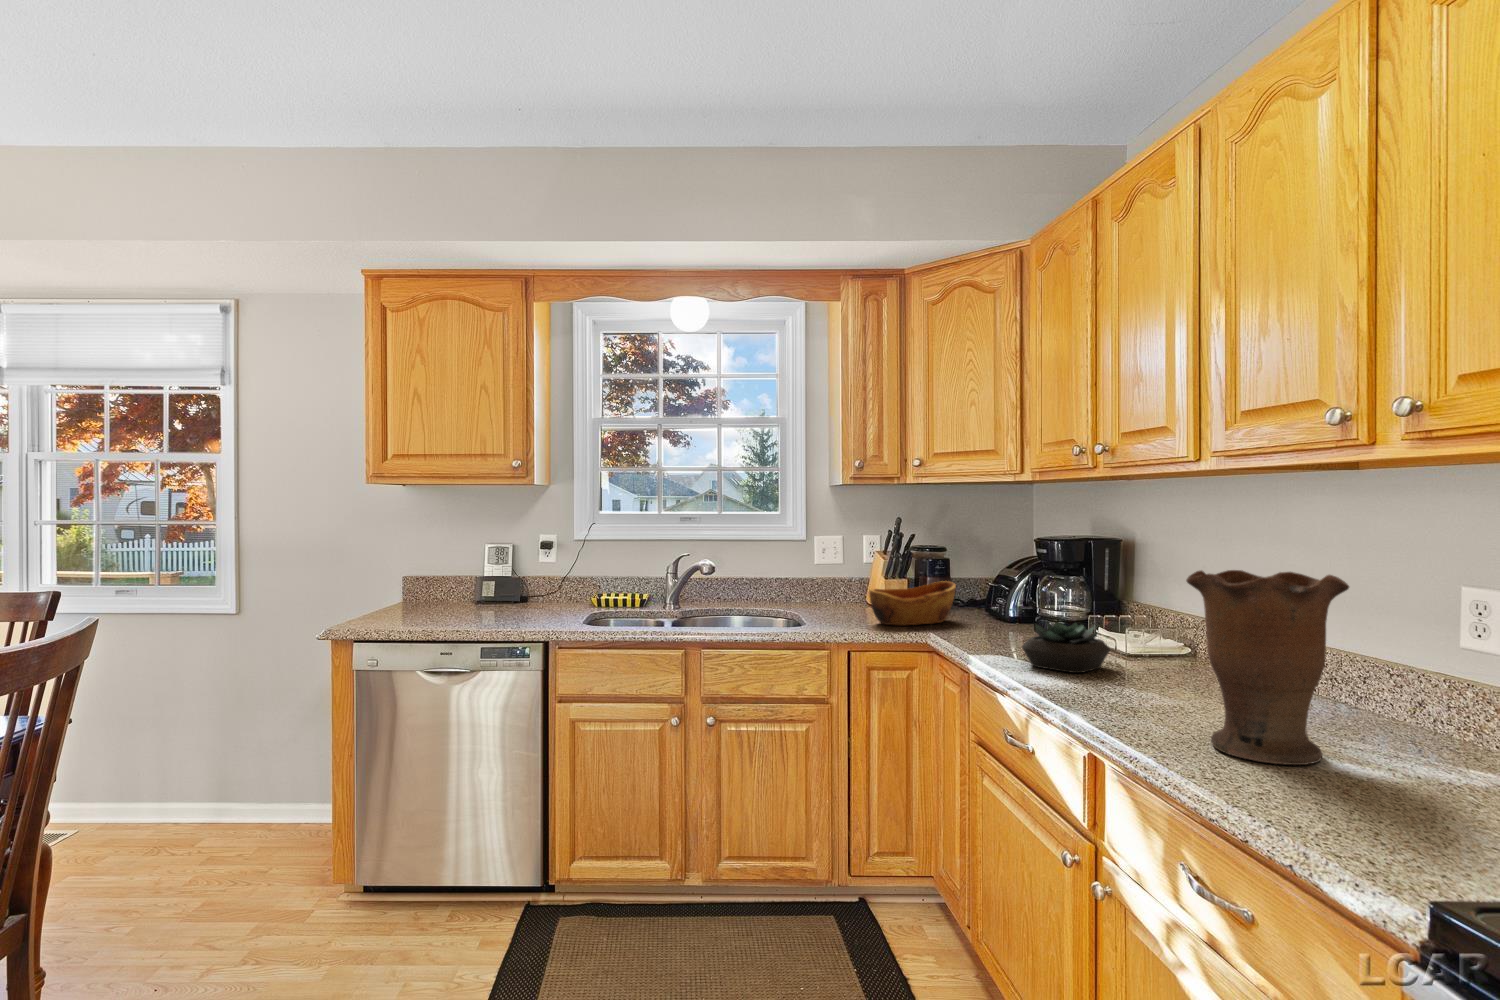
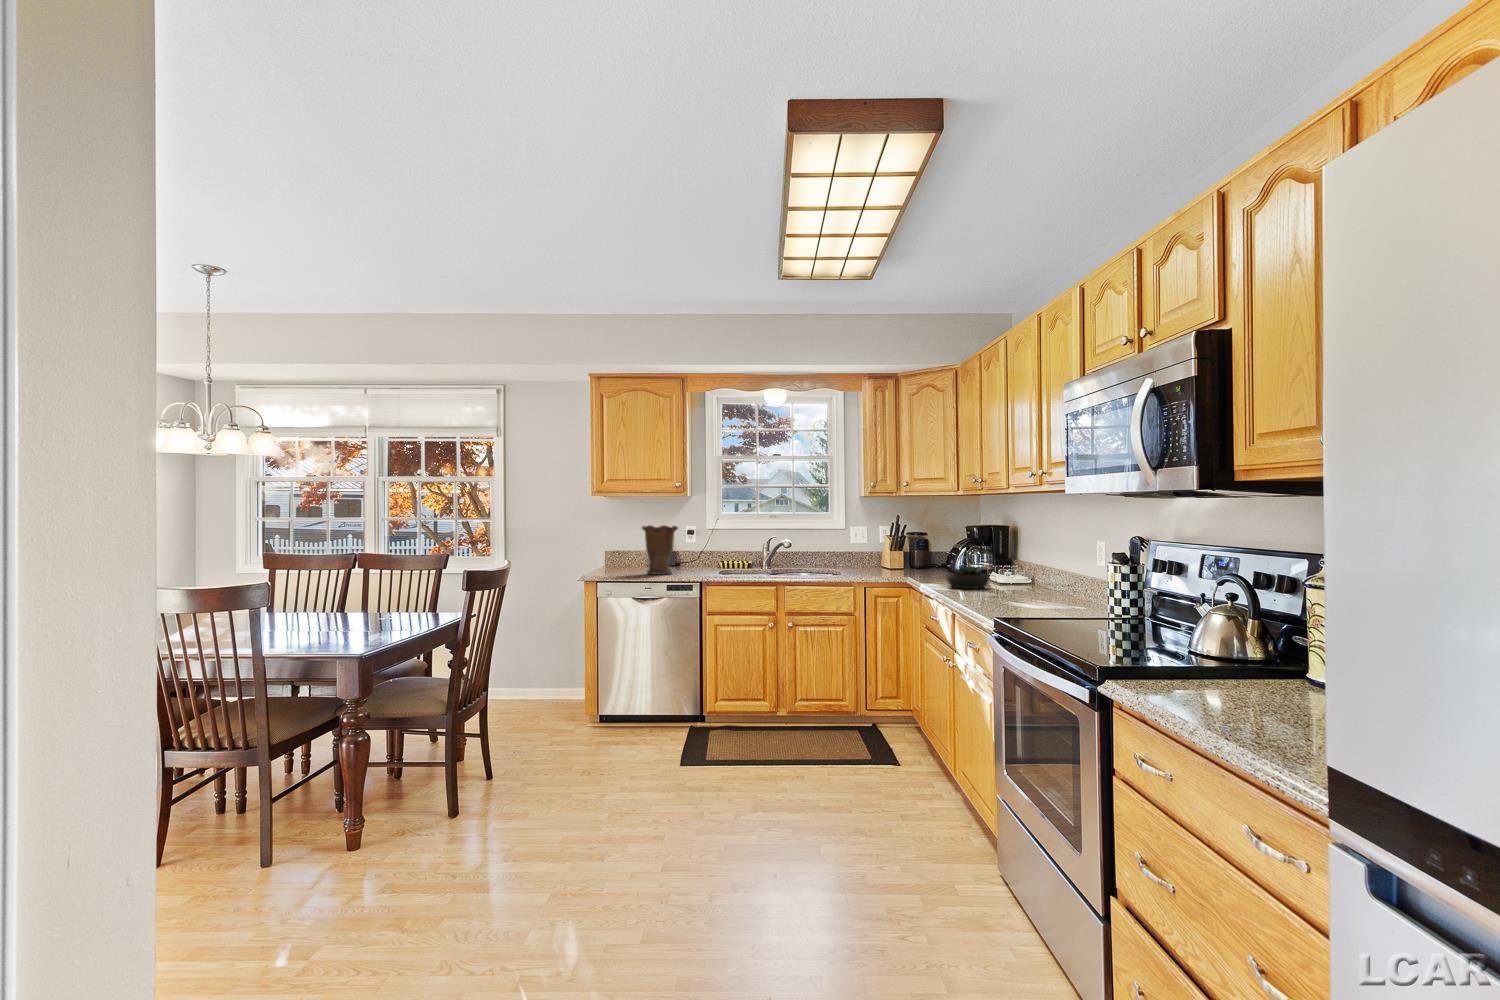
vase: present [1186,570,1349,765] -> present [642,525,678,575]
wooden bowl: present [869,581,956,625] -> none [878,552,928,575]

